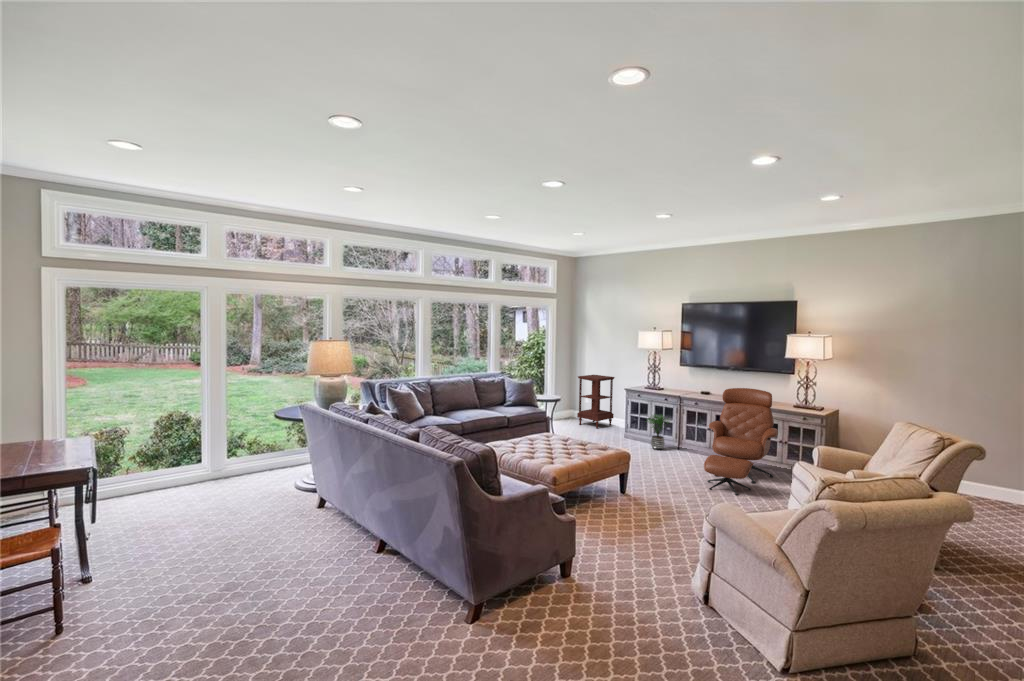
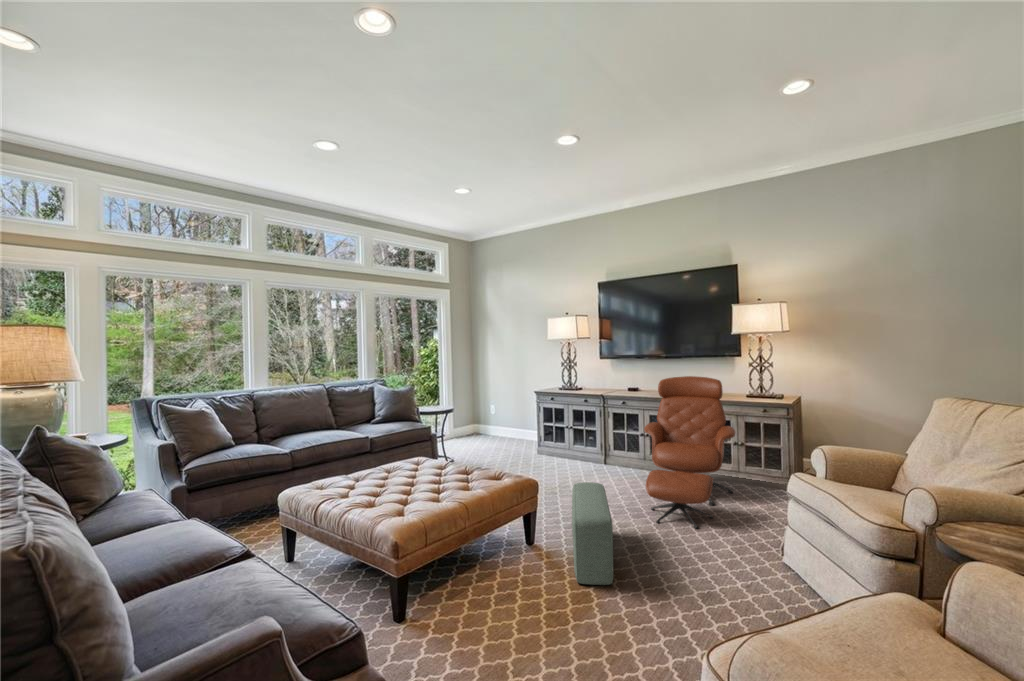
side table: present [577,375,615,428] -> none [479,379,525,444]
potted plant: present [648,415,668,450] -> none [561,419,594,467]
pouf: none [651,458,676,516] -> present [572,482,613,585]

